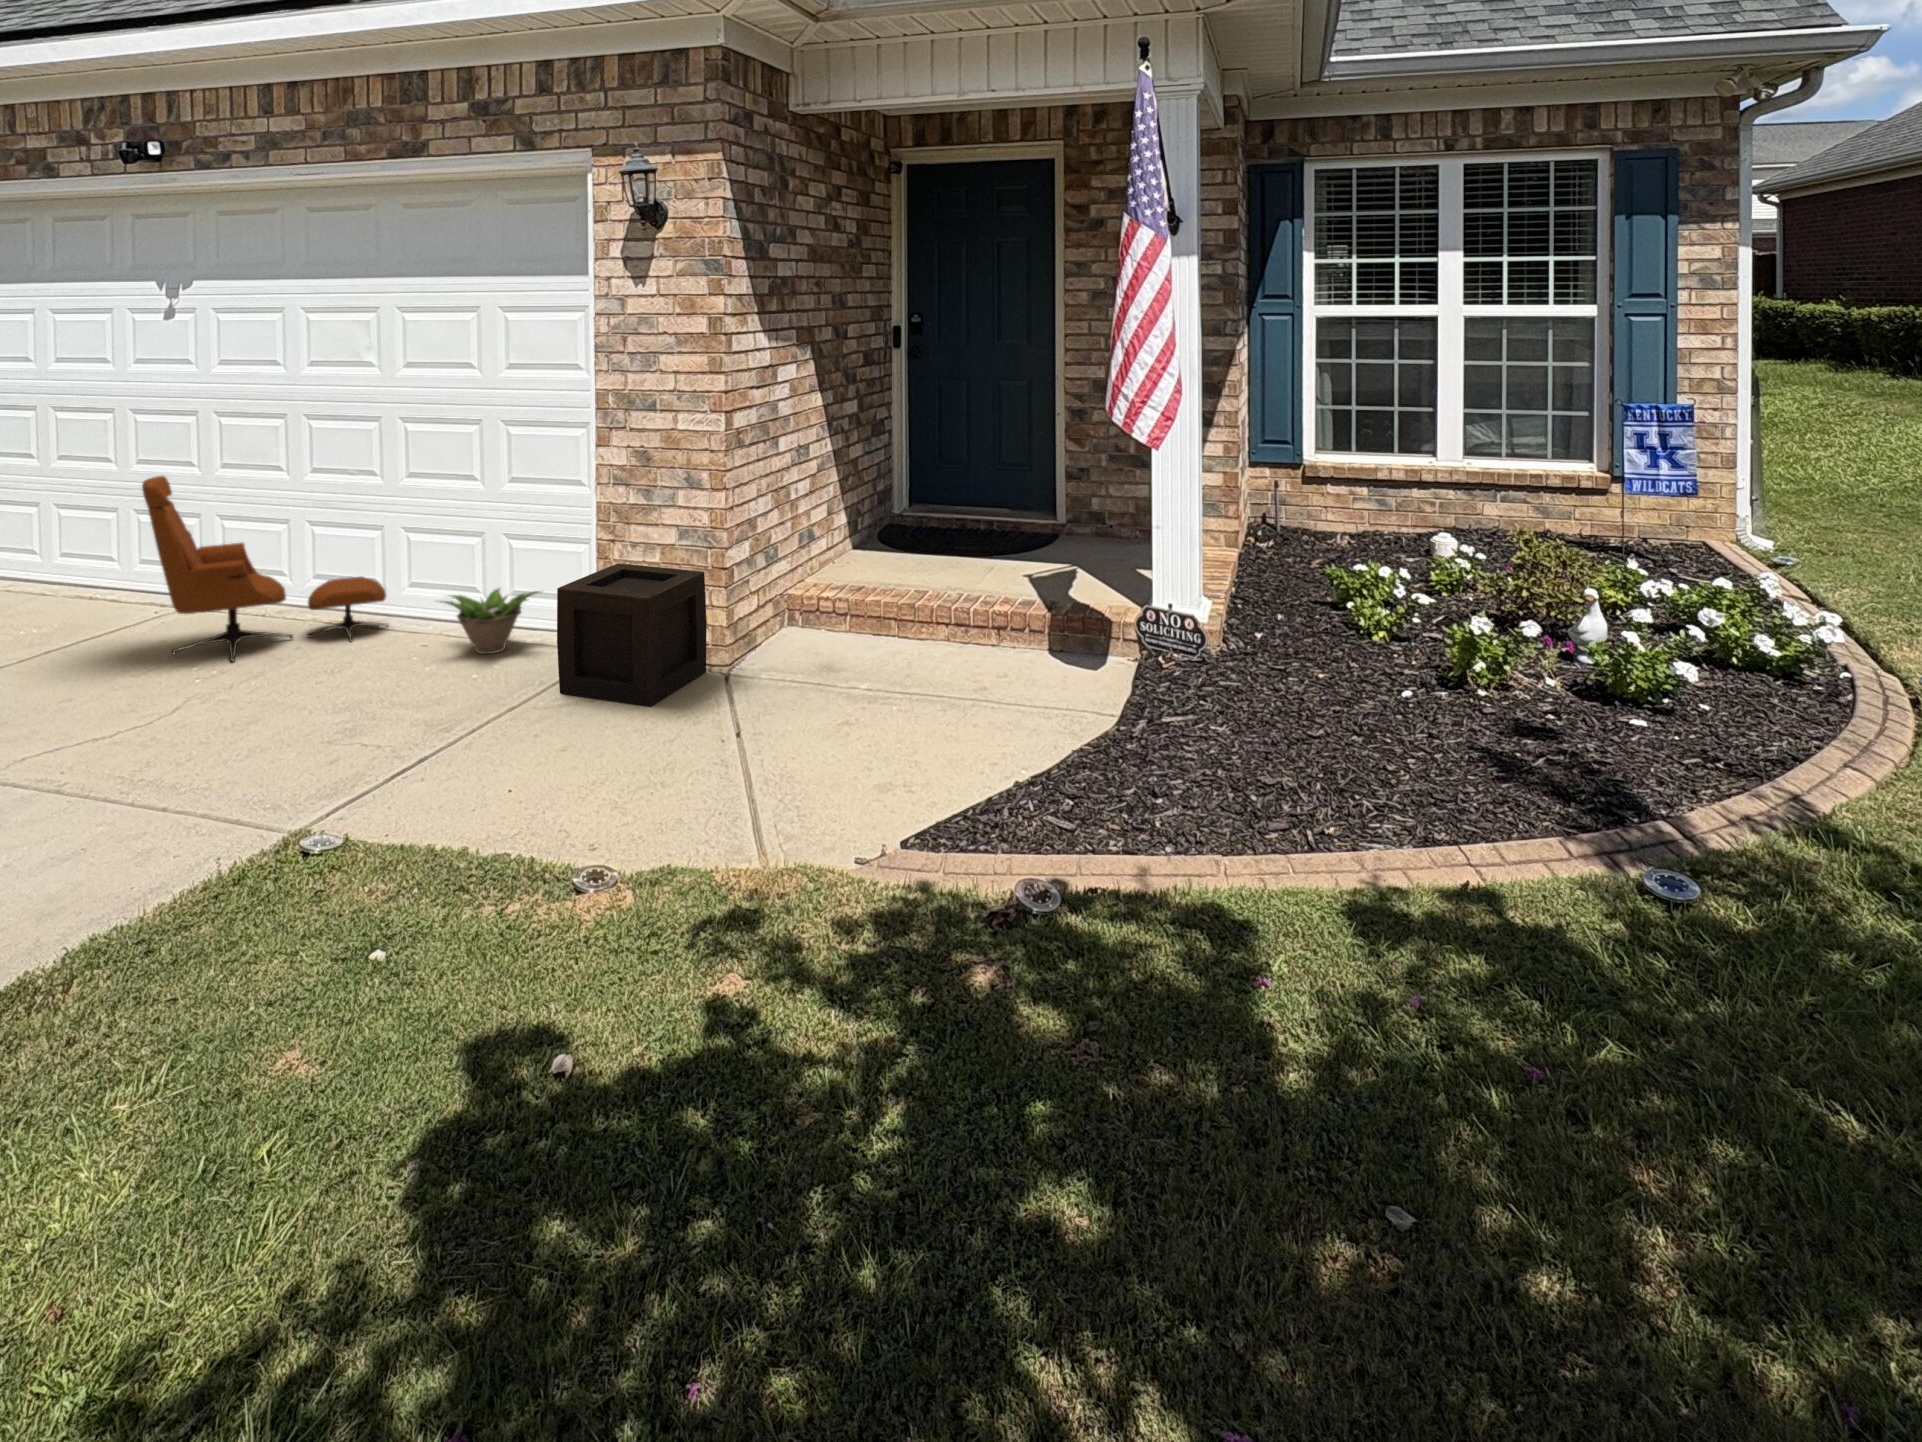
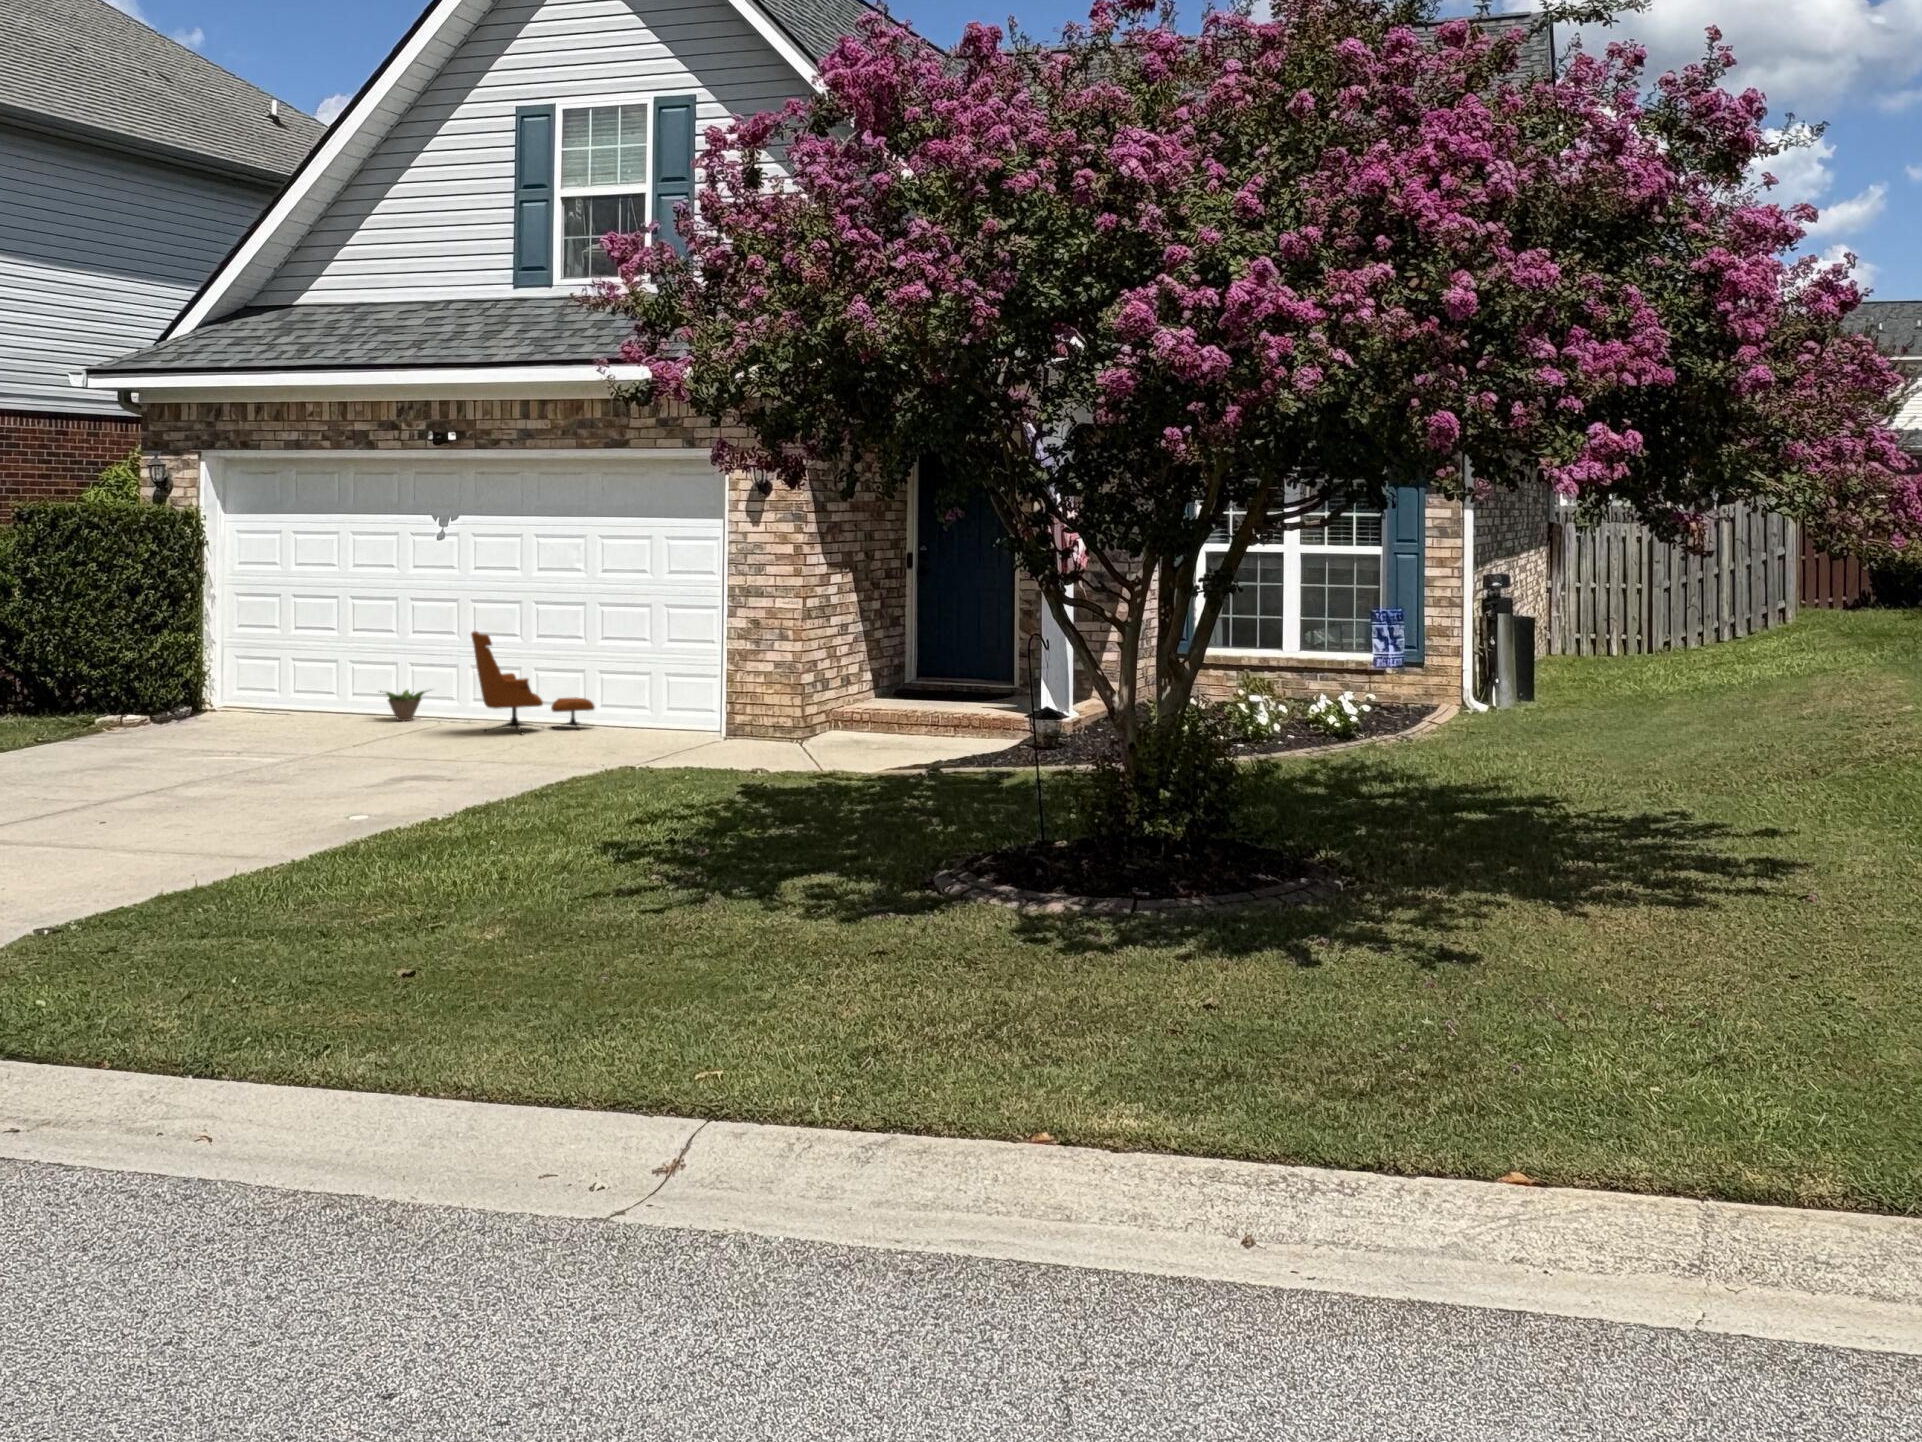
wooden crate: present [557,563,707,707] -> none [716,682,792,747]
decorative plant: present [440,588,540,654] -> present [380,690,426,721]

